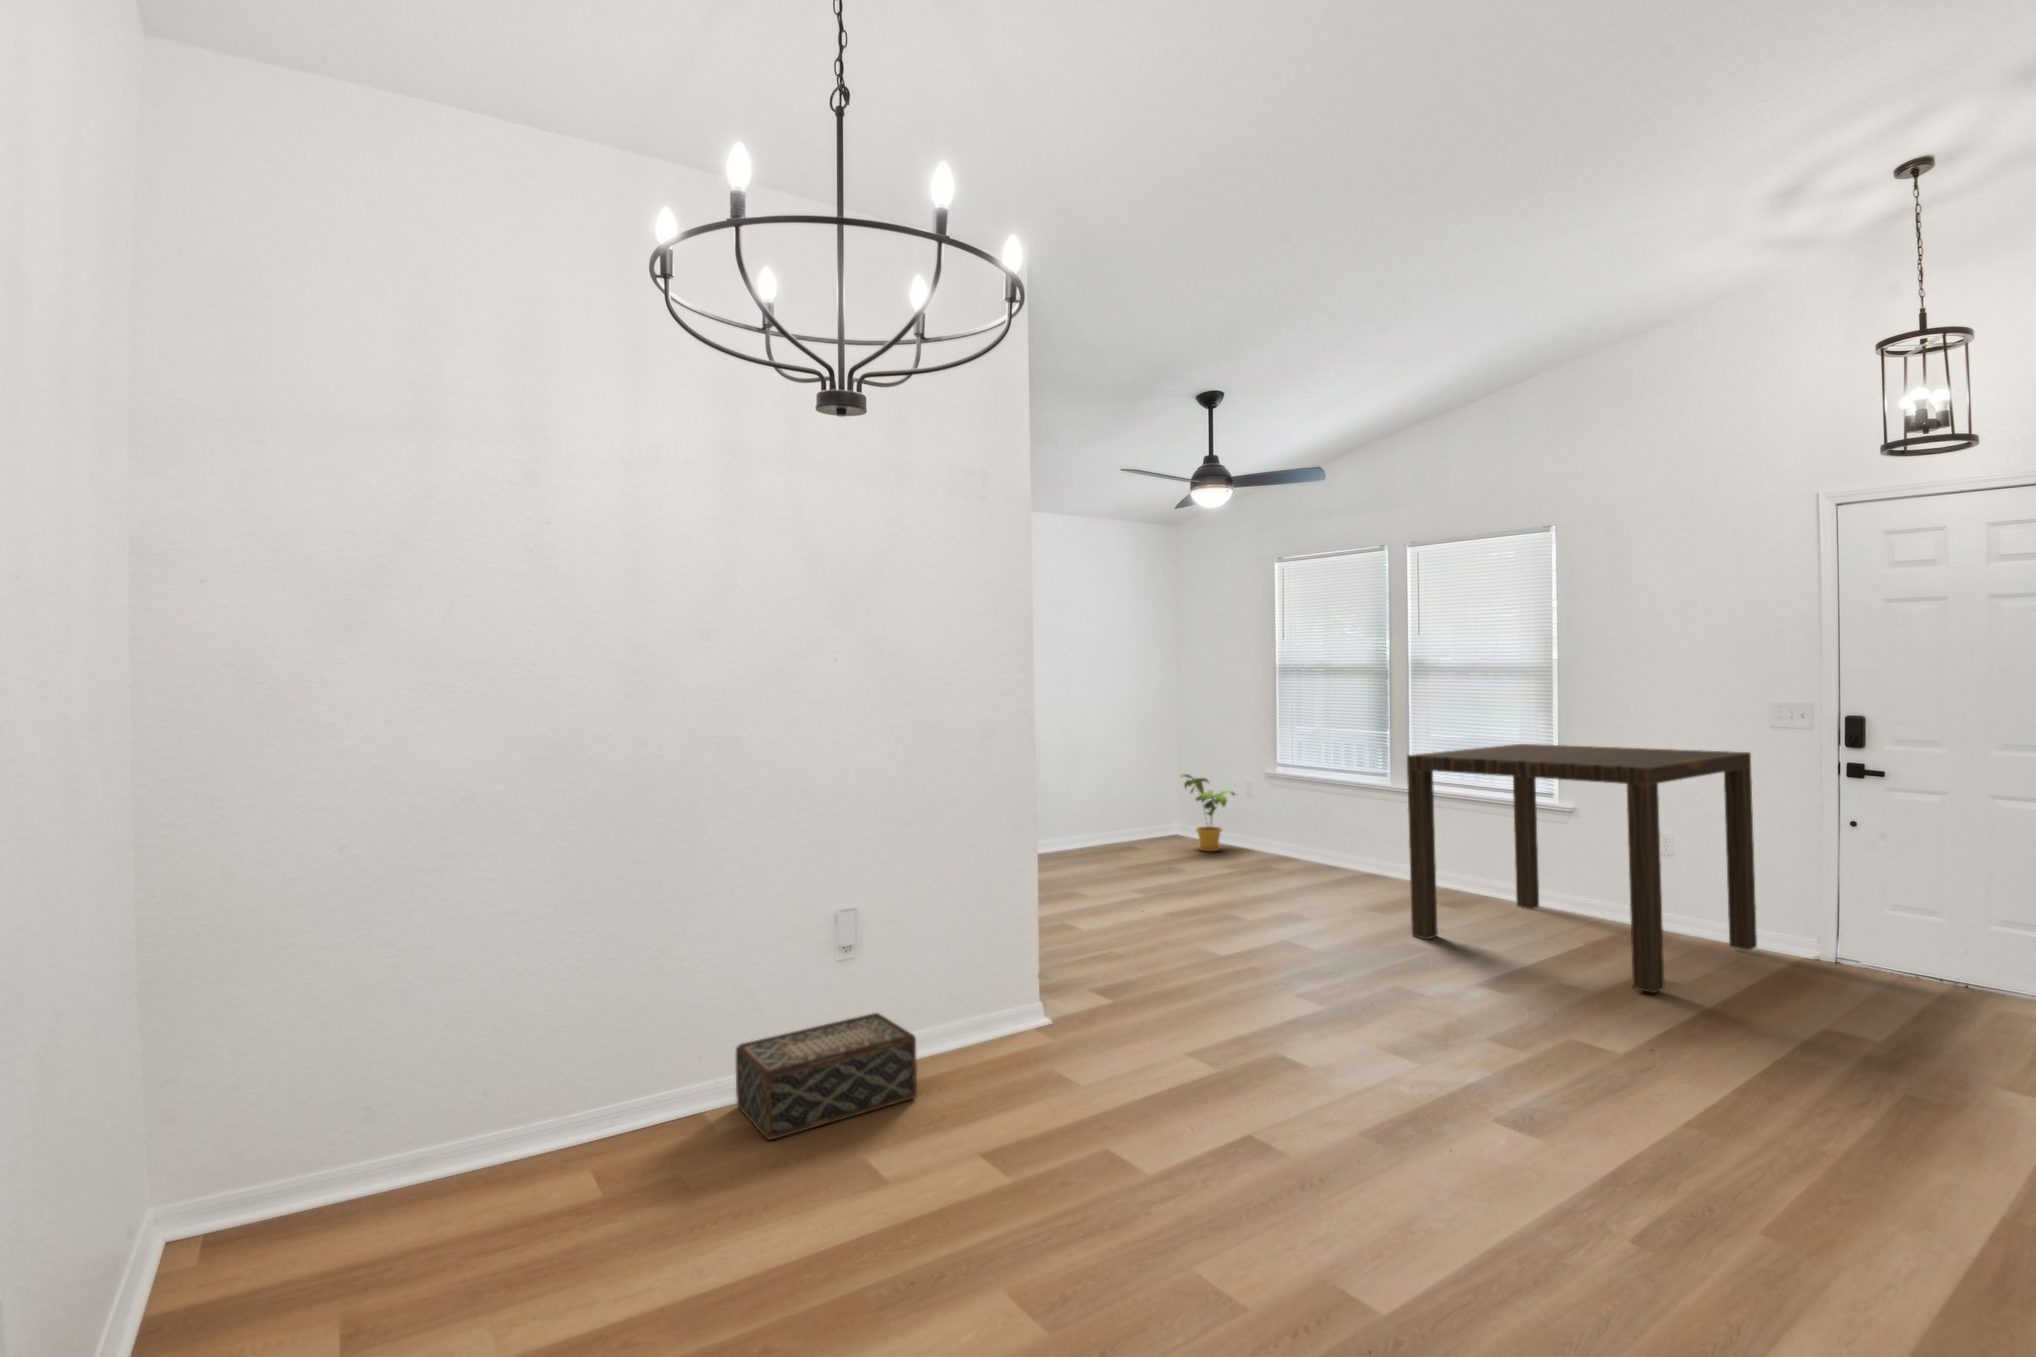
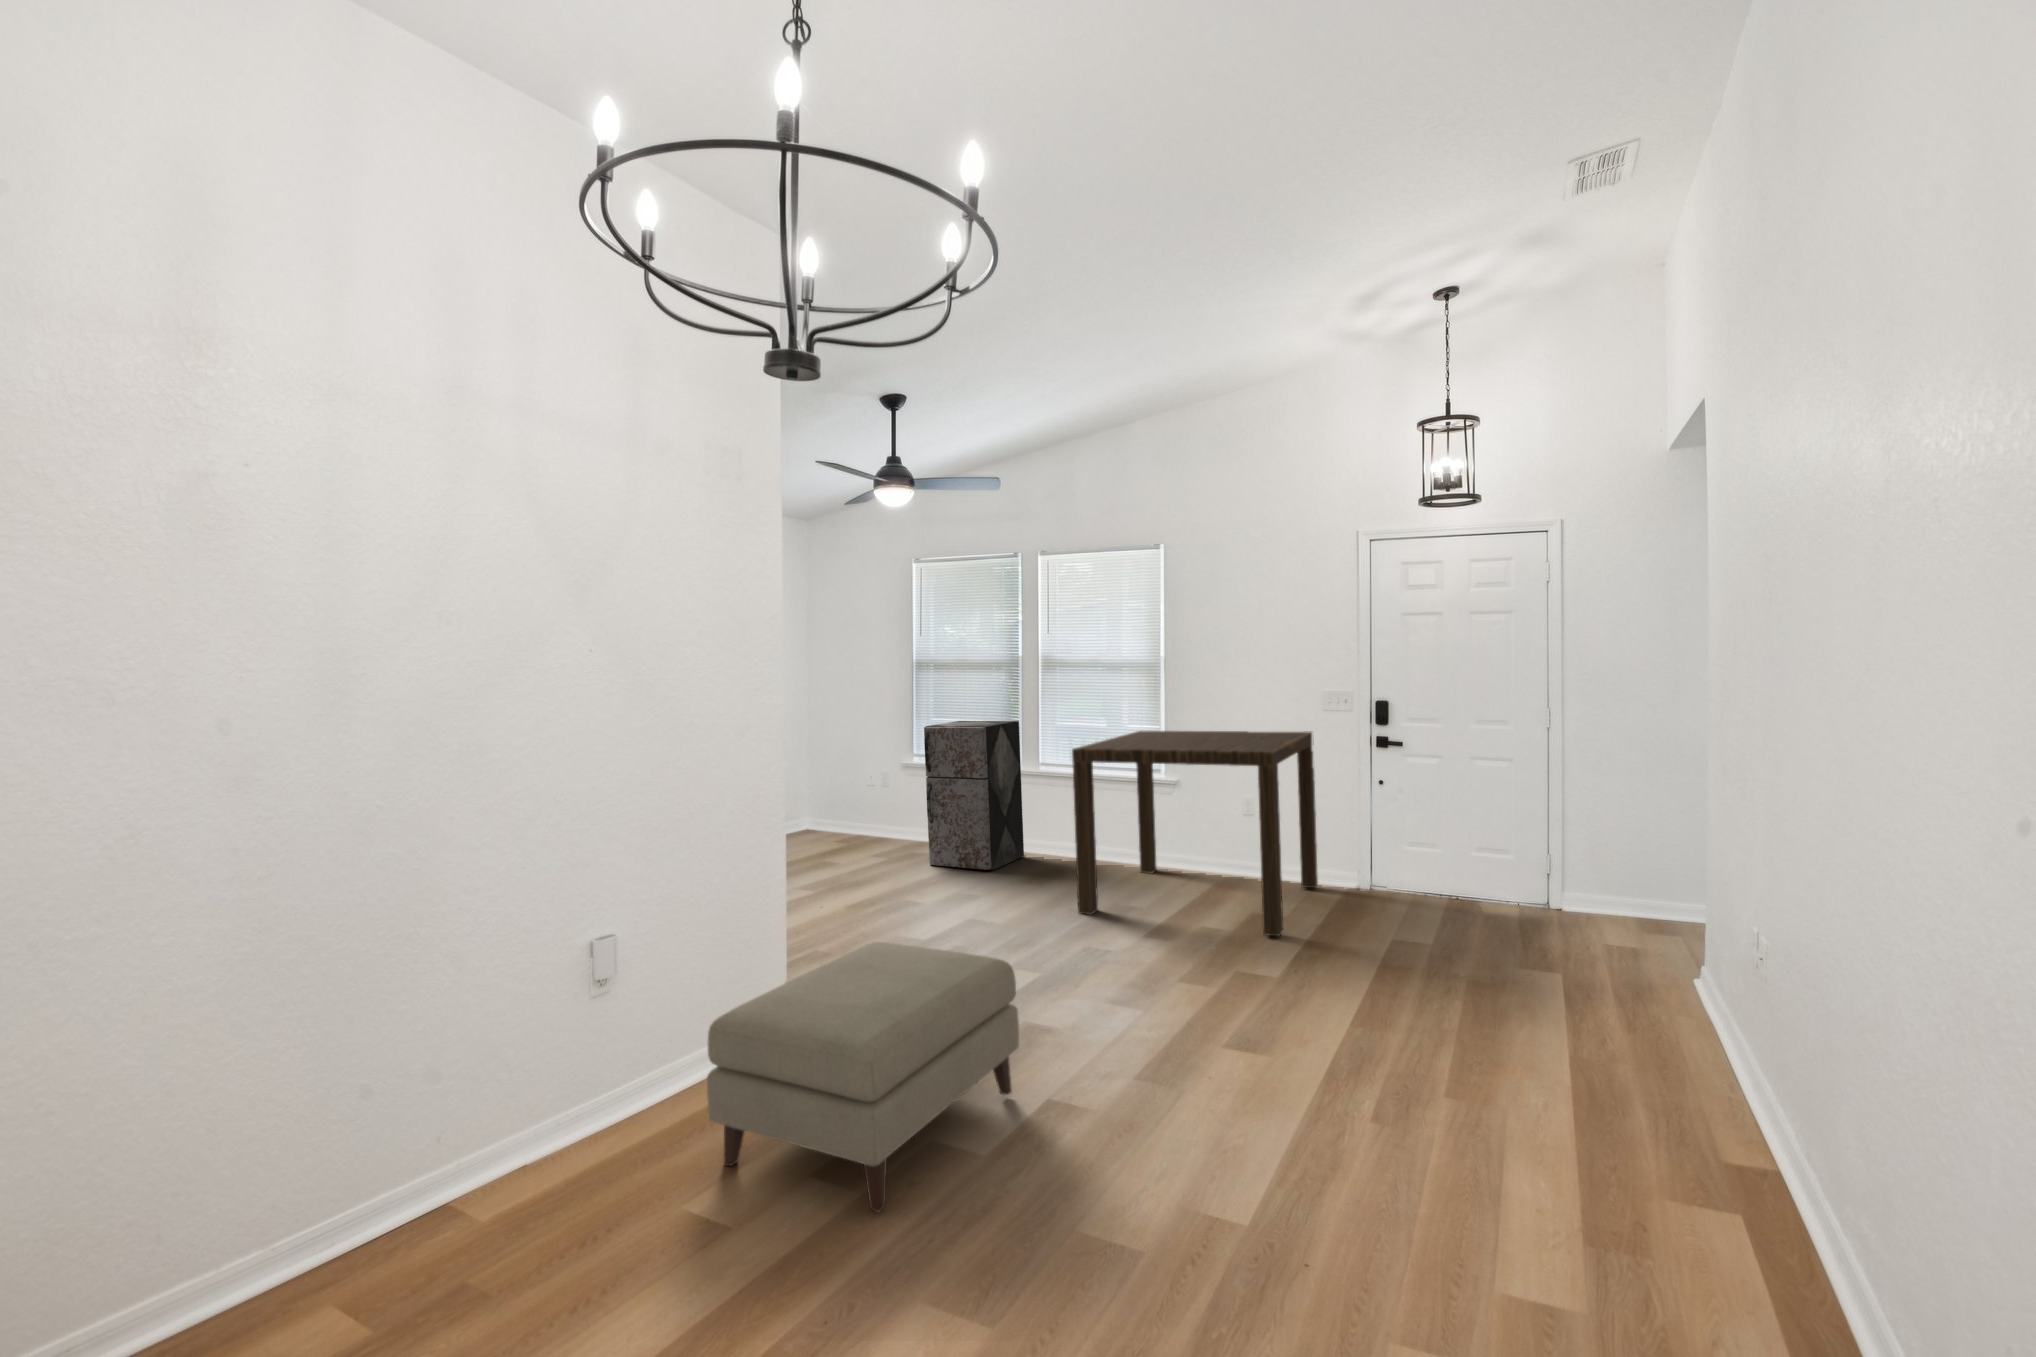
storage cabinet: none [1274,727,1386,885] -> present [924,721,1024,870]
house plant: present [1180,774,1235,851] -> none [820,773,873,850]
ottoman: none [939,913,1238,1140] -> present [707,942,1019,1212]
woven basket: present [736,1013,917,1140] -> none [453,1112,698,1317]

